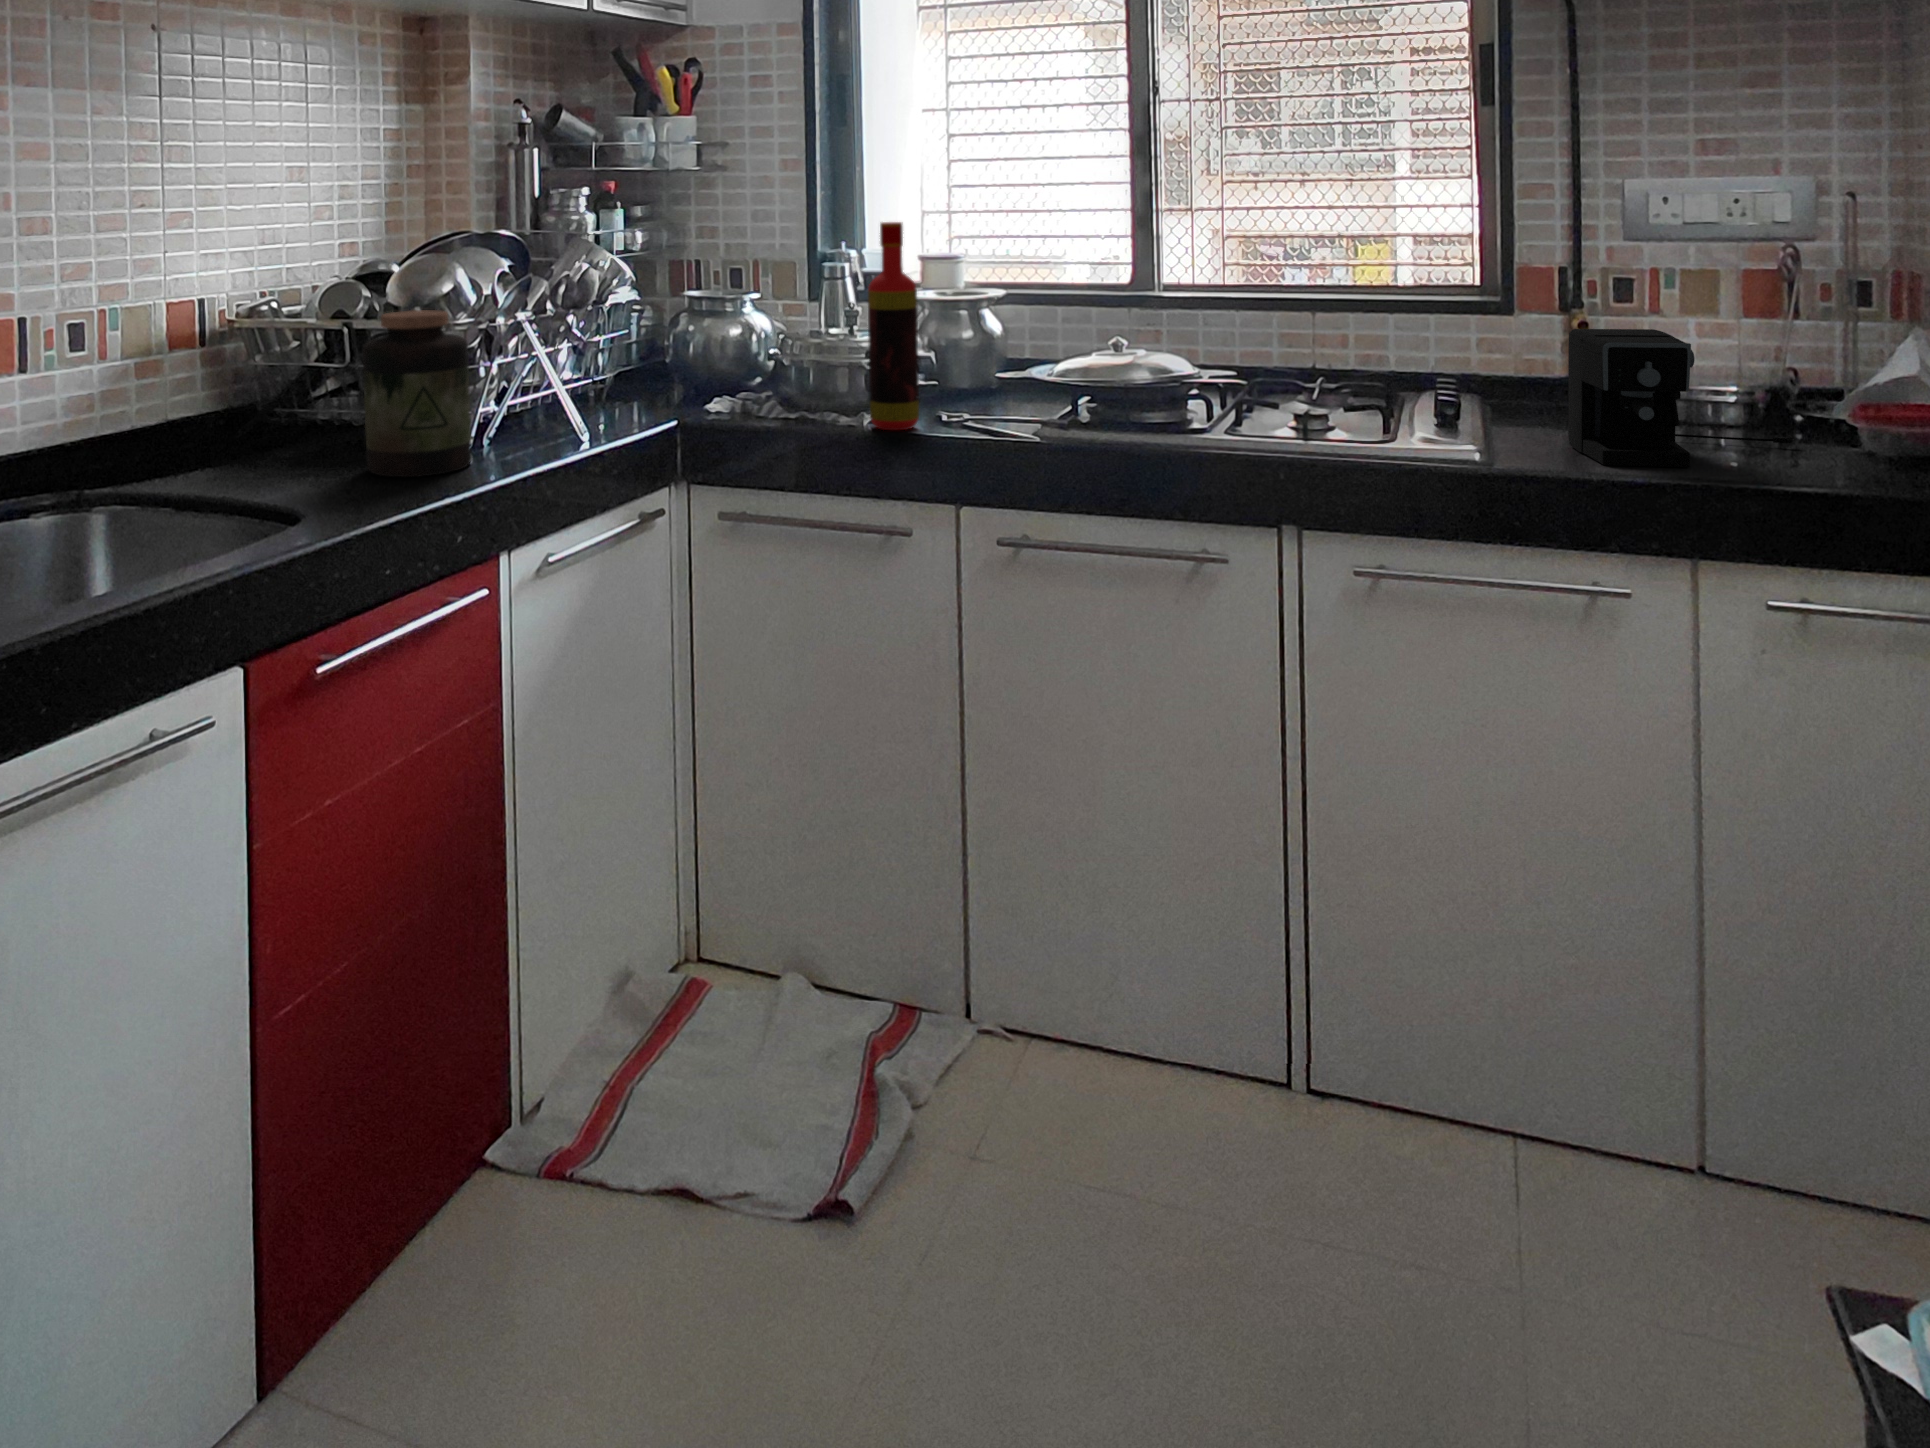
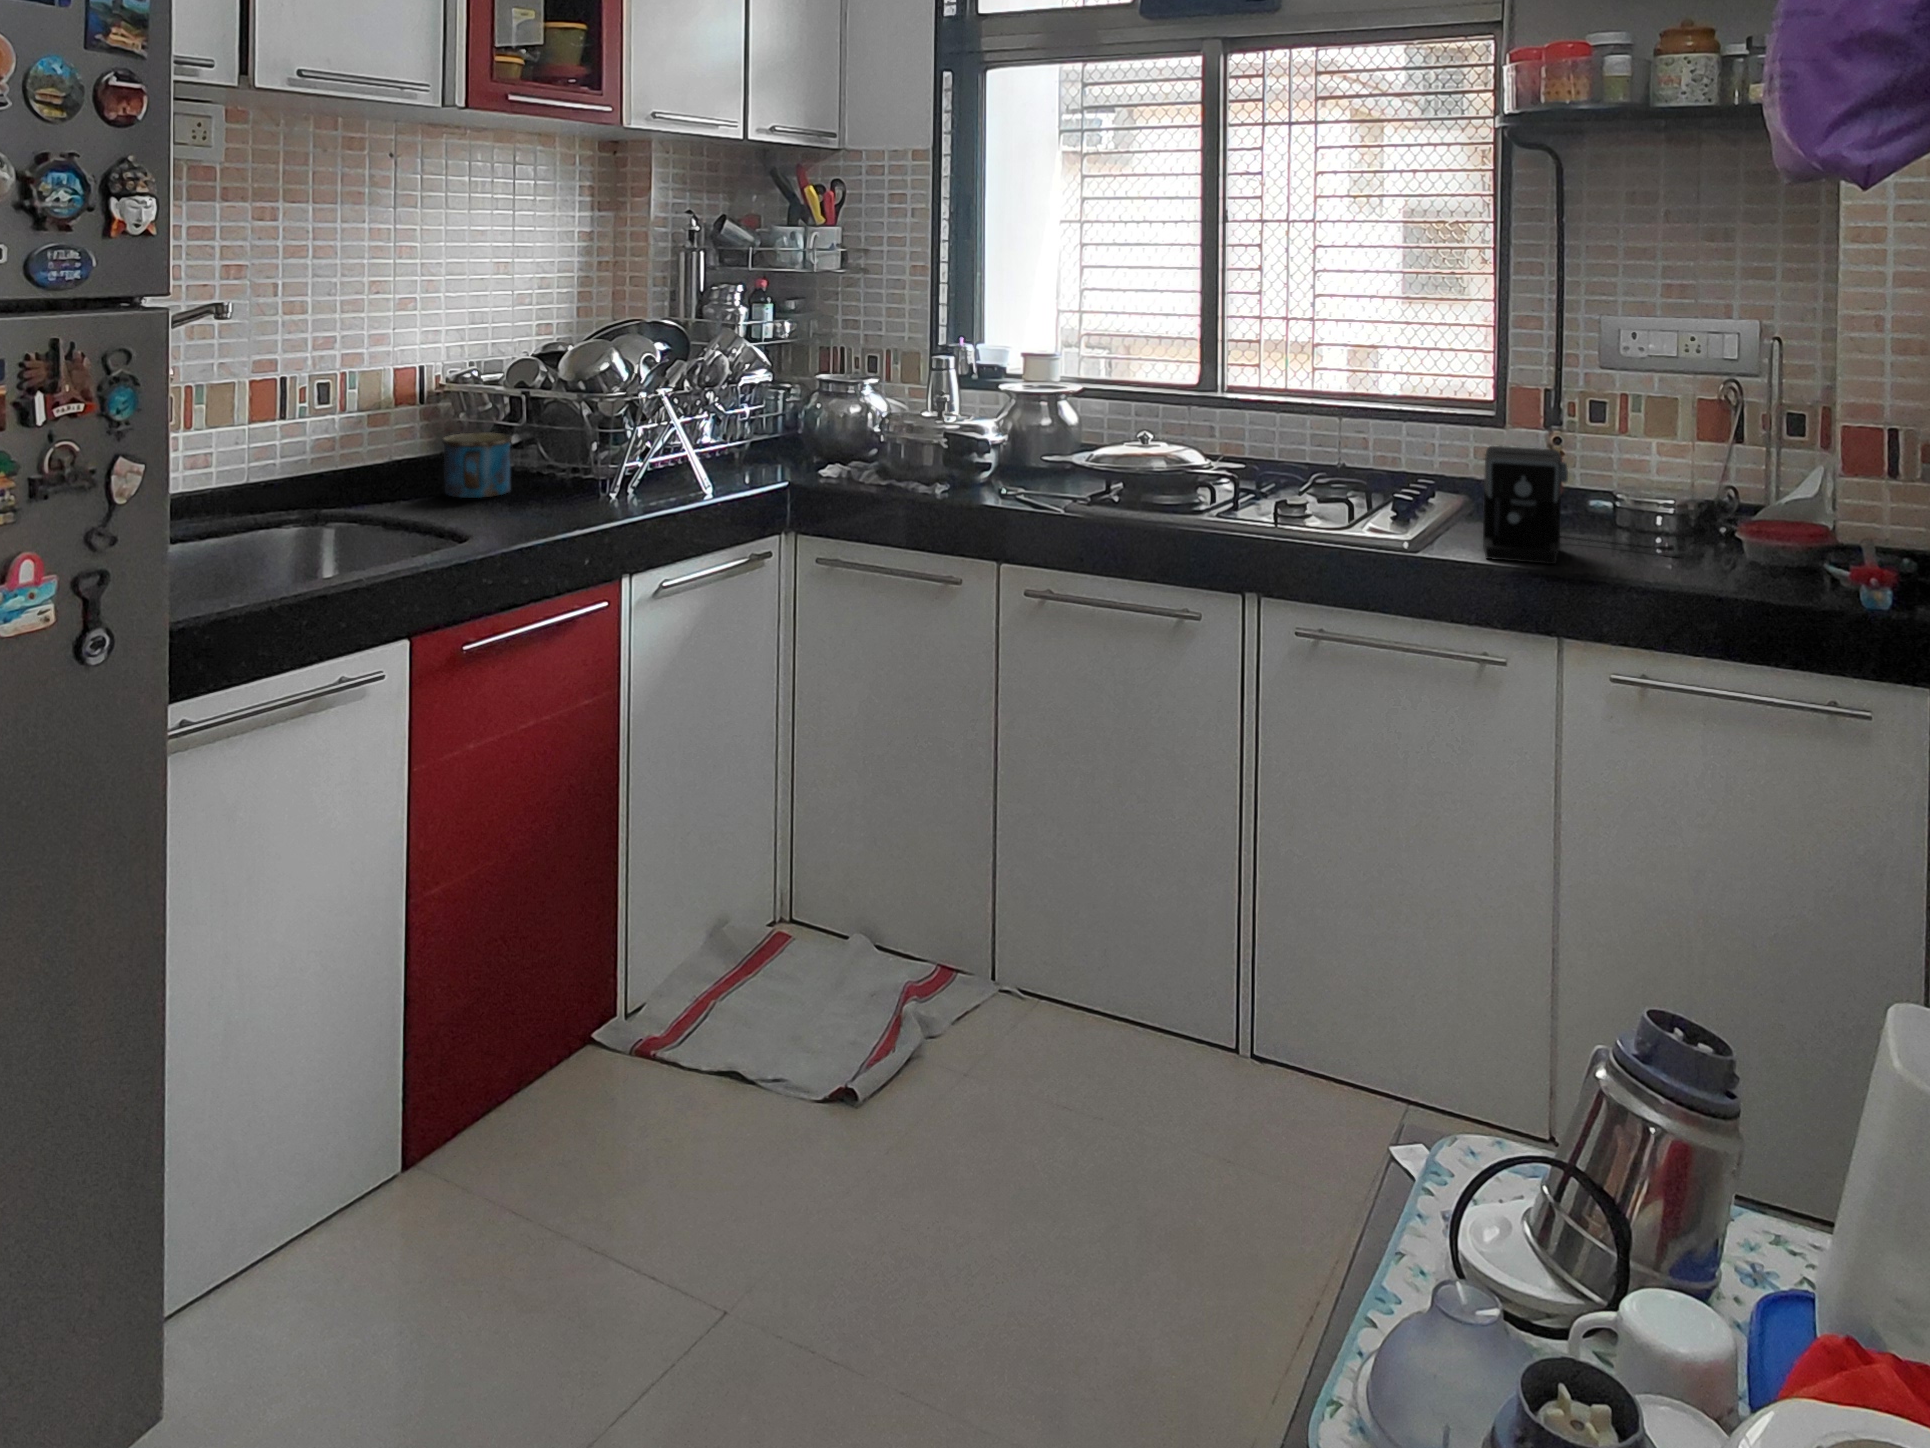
bottle: present [868,222,919,430] -> none [928,331,969,500]
jar: present [363,310,472,477] -> none [520,387,600,514]
mug: none [245,375,340,461] -> present [442,432,512,498]

